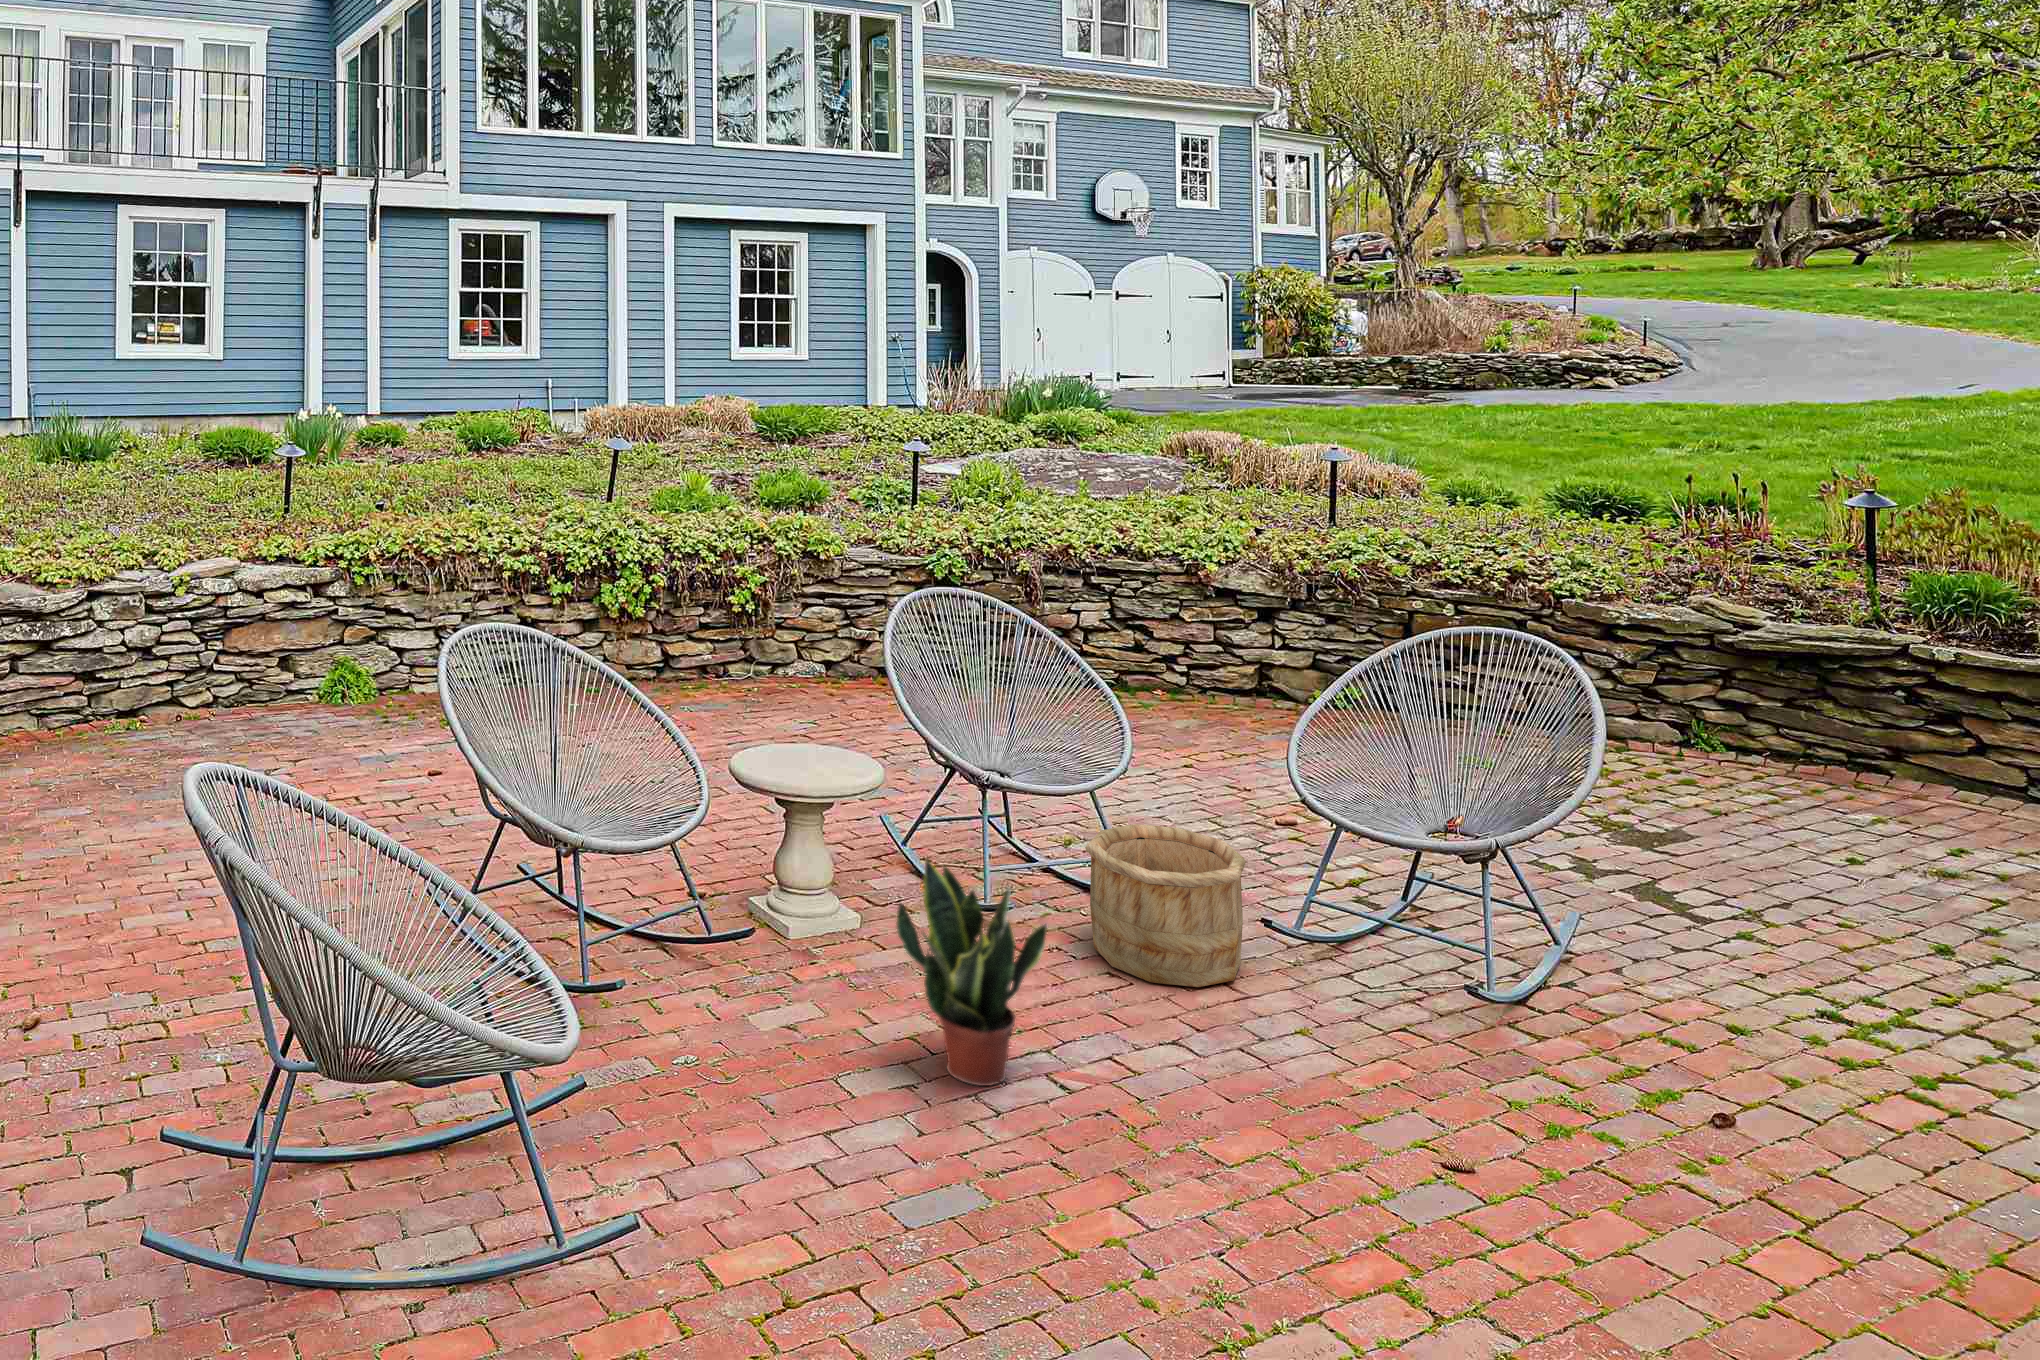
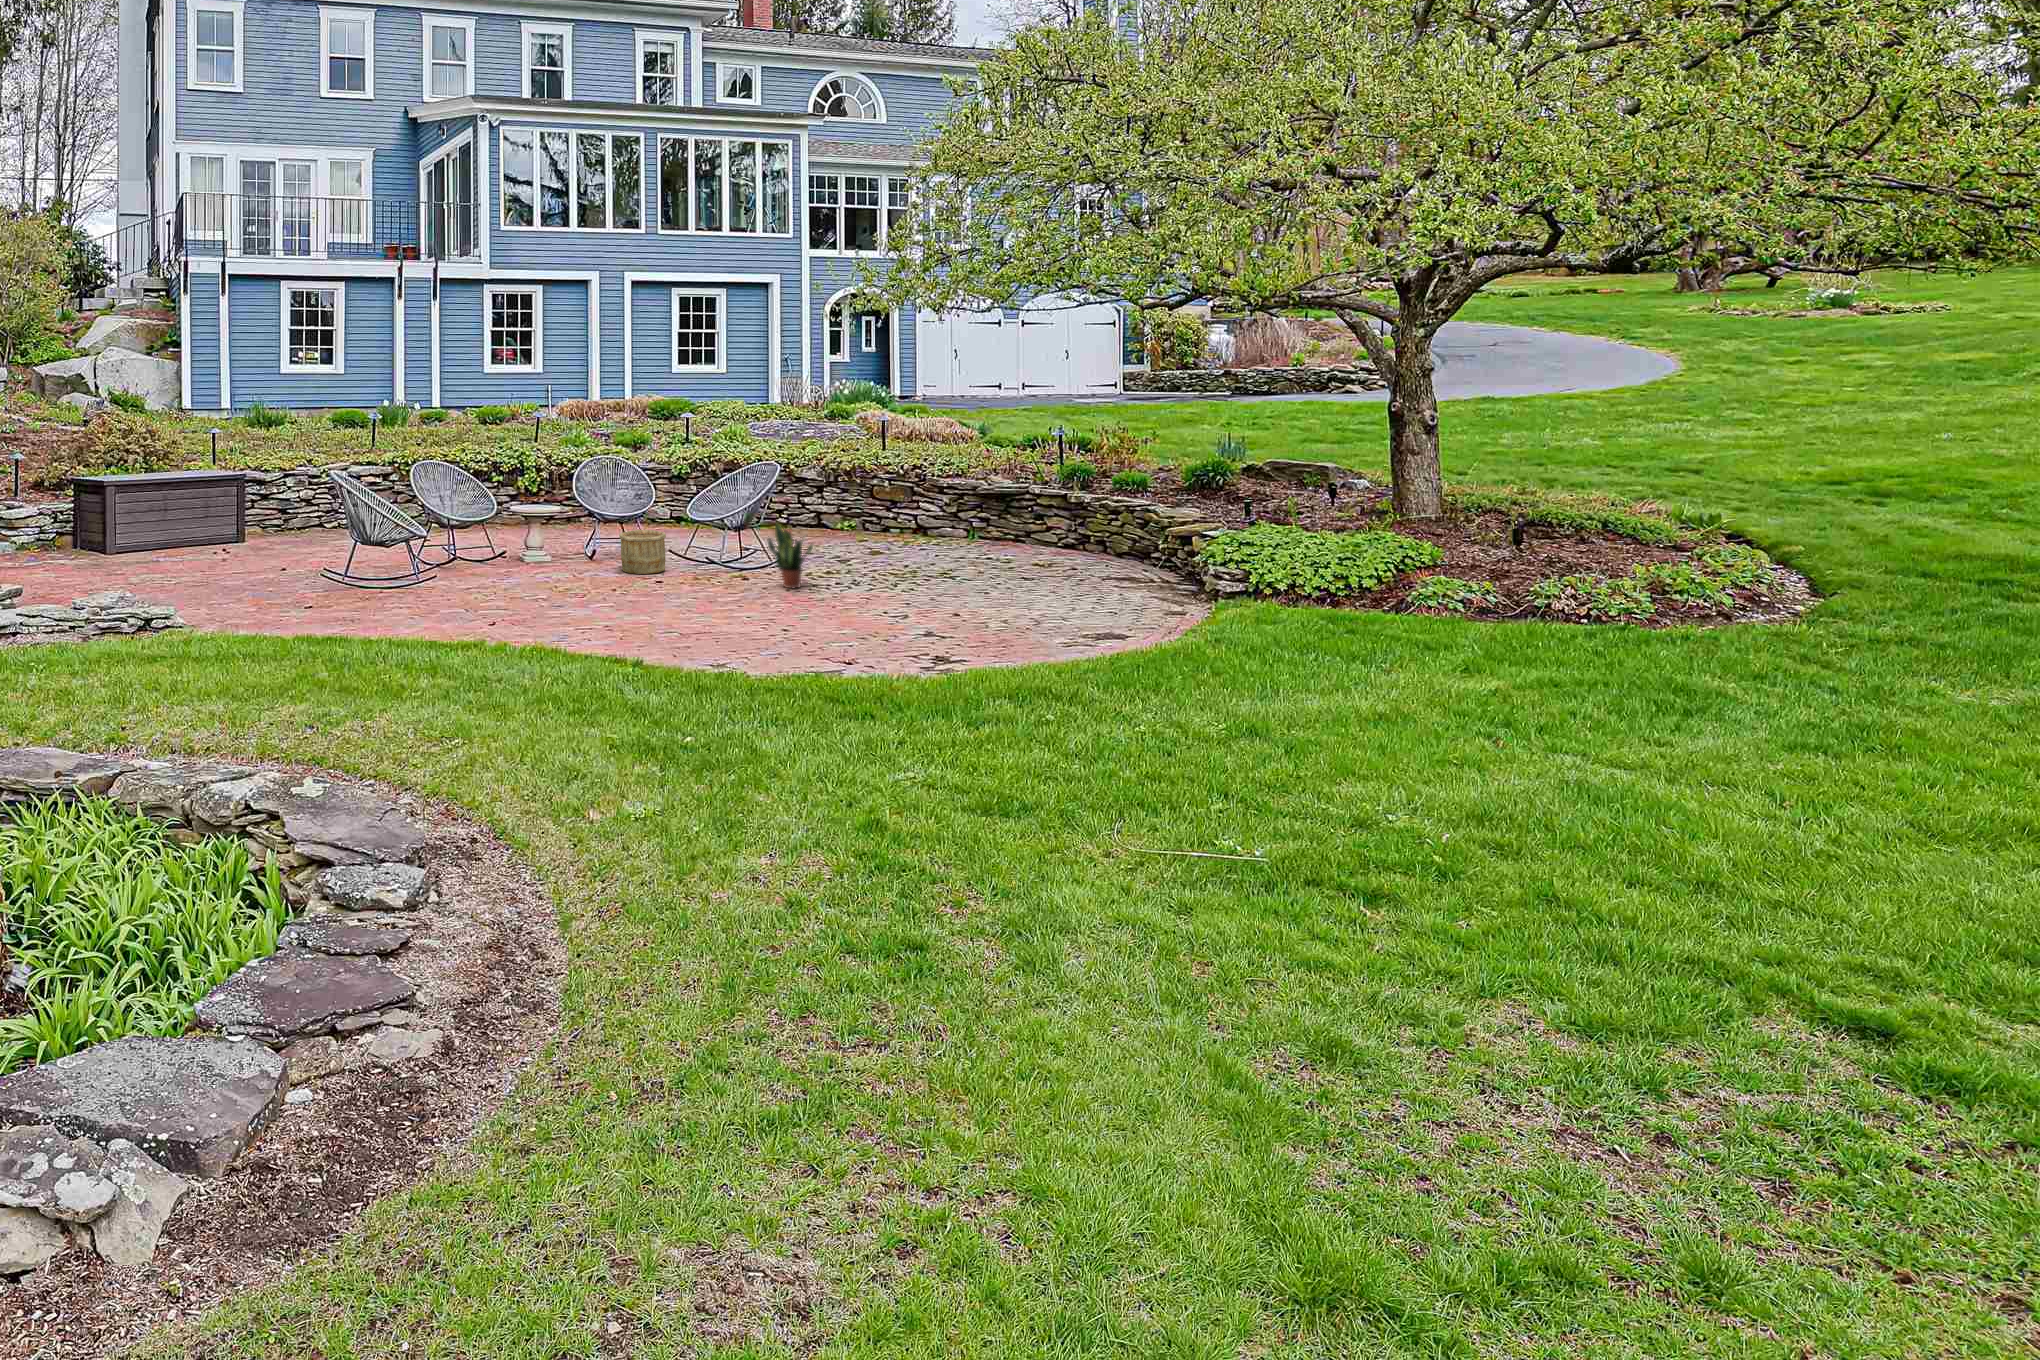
potted plant: present [897,859,1047,1086] -> present [768,521,813,588]

